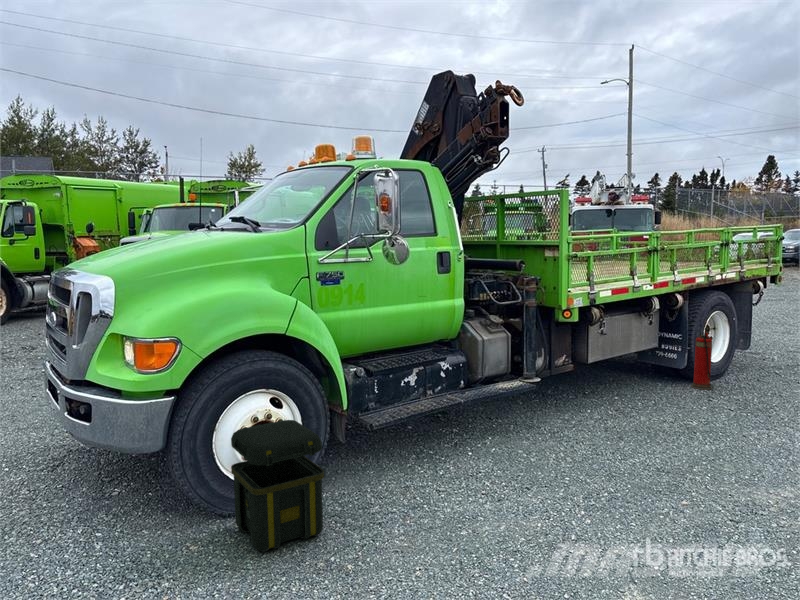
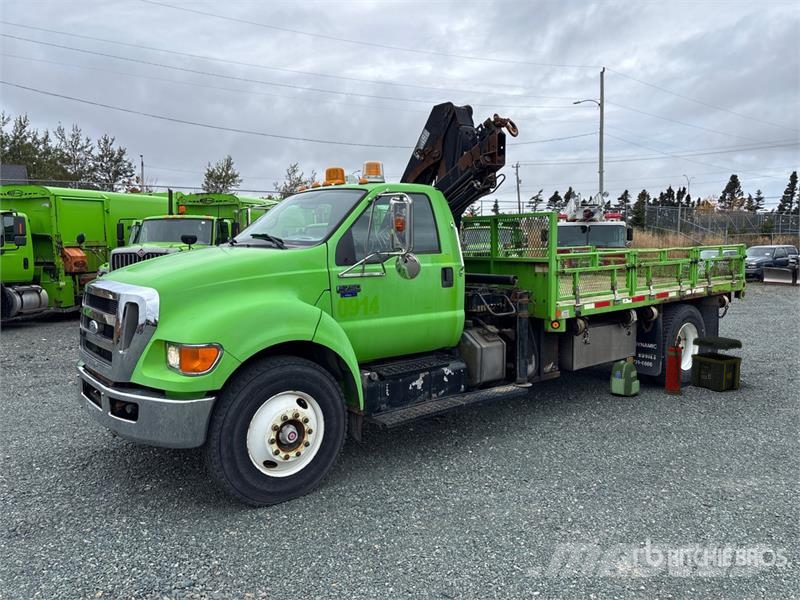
backpack: none [632,347,664,391] -> present [610,357,639,396]
toolbox: present [231,420,324,552] -> present [691,336,742,391]

